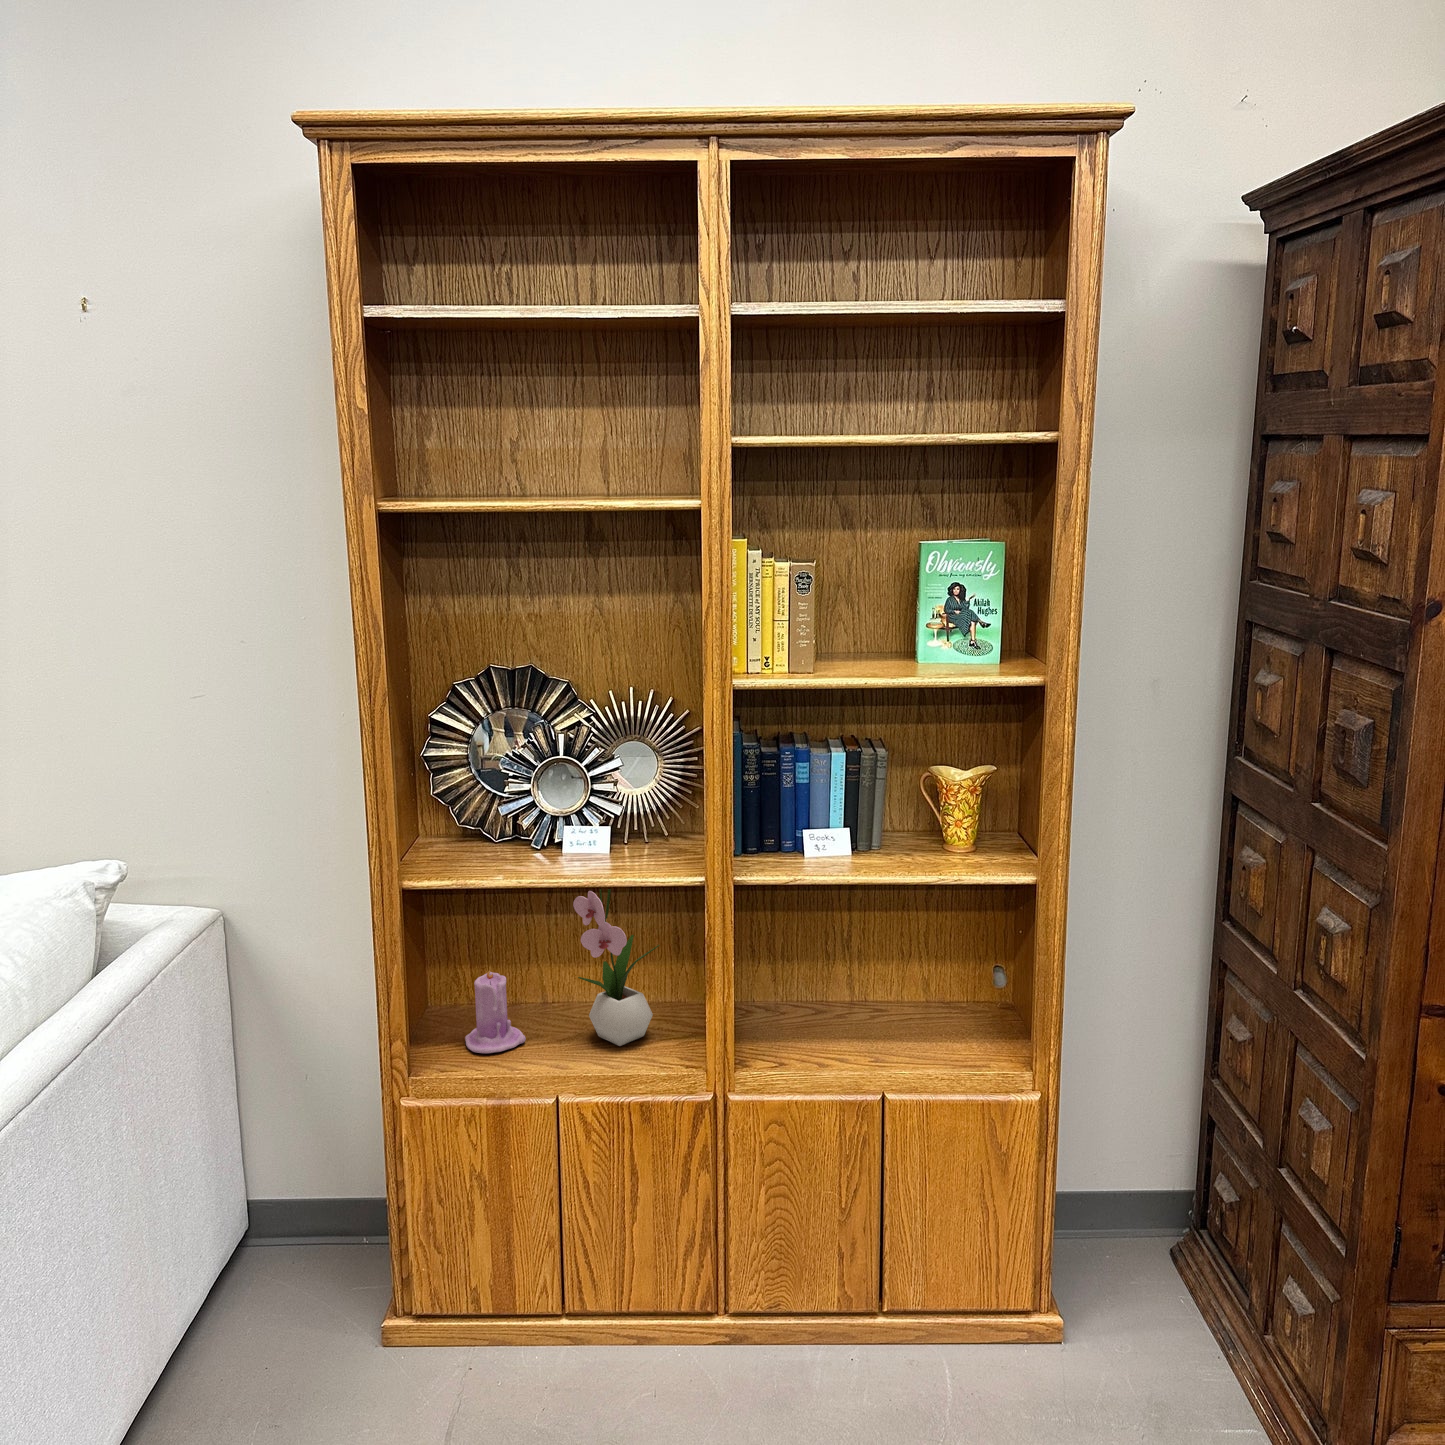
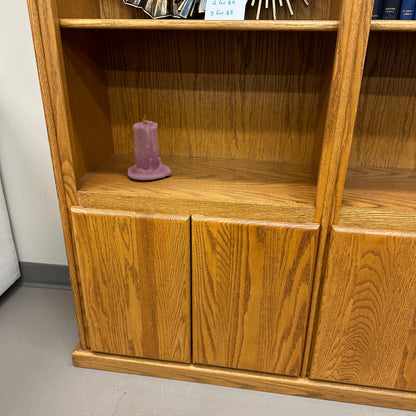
flower arrangement: present [573,889,660,1046] -> none [211,22,281,183]

